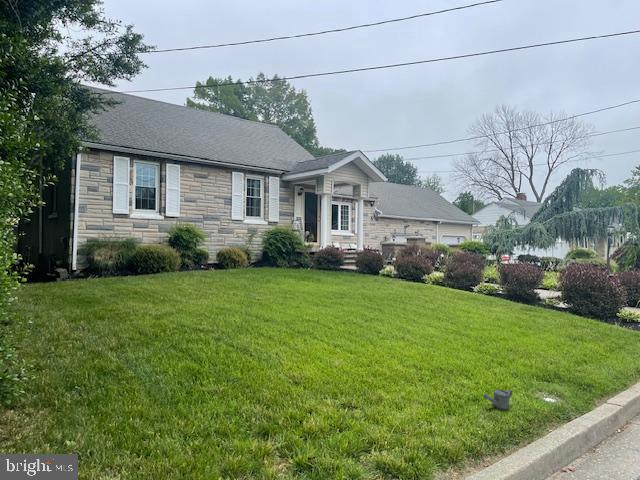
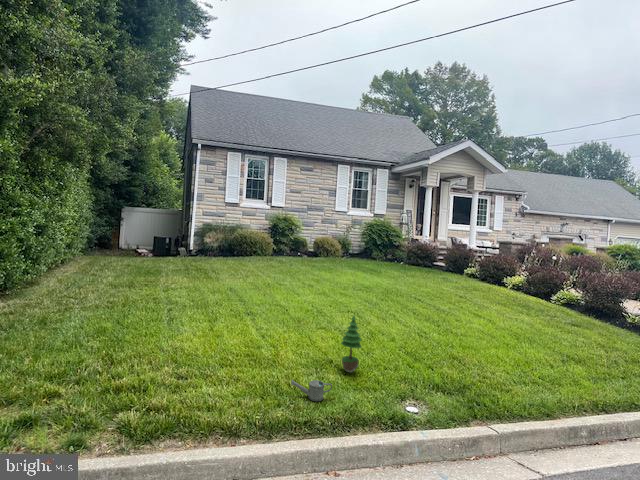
potted tree: none [470,322,491,378] -> present [341,316,362,373]

